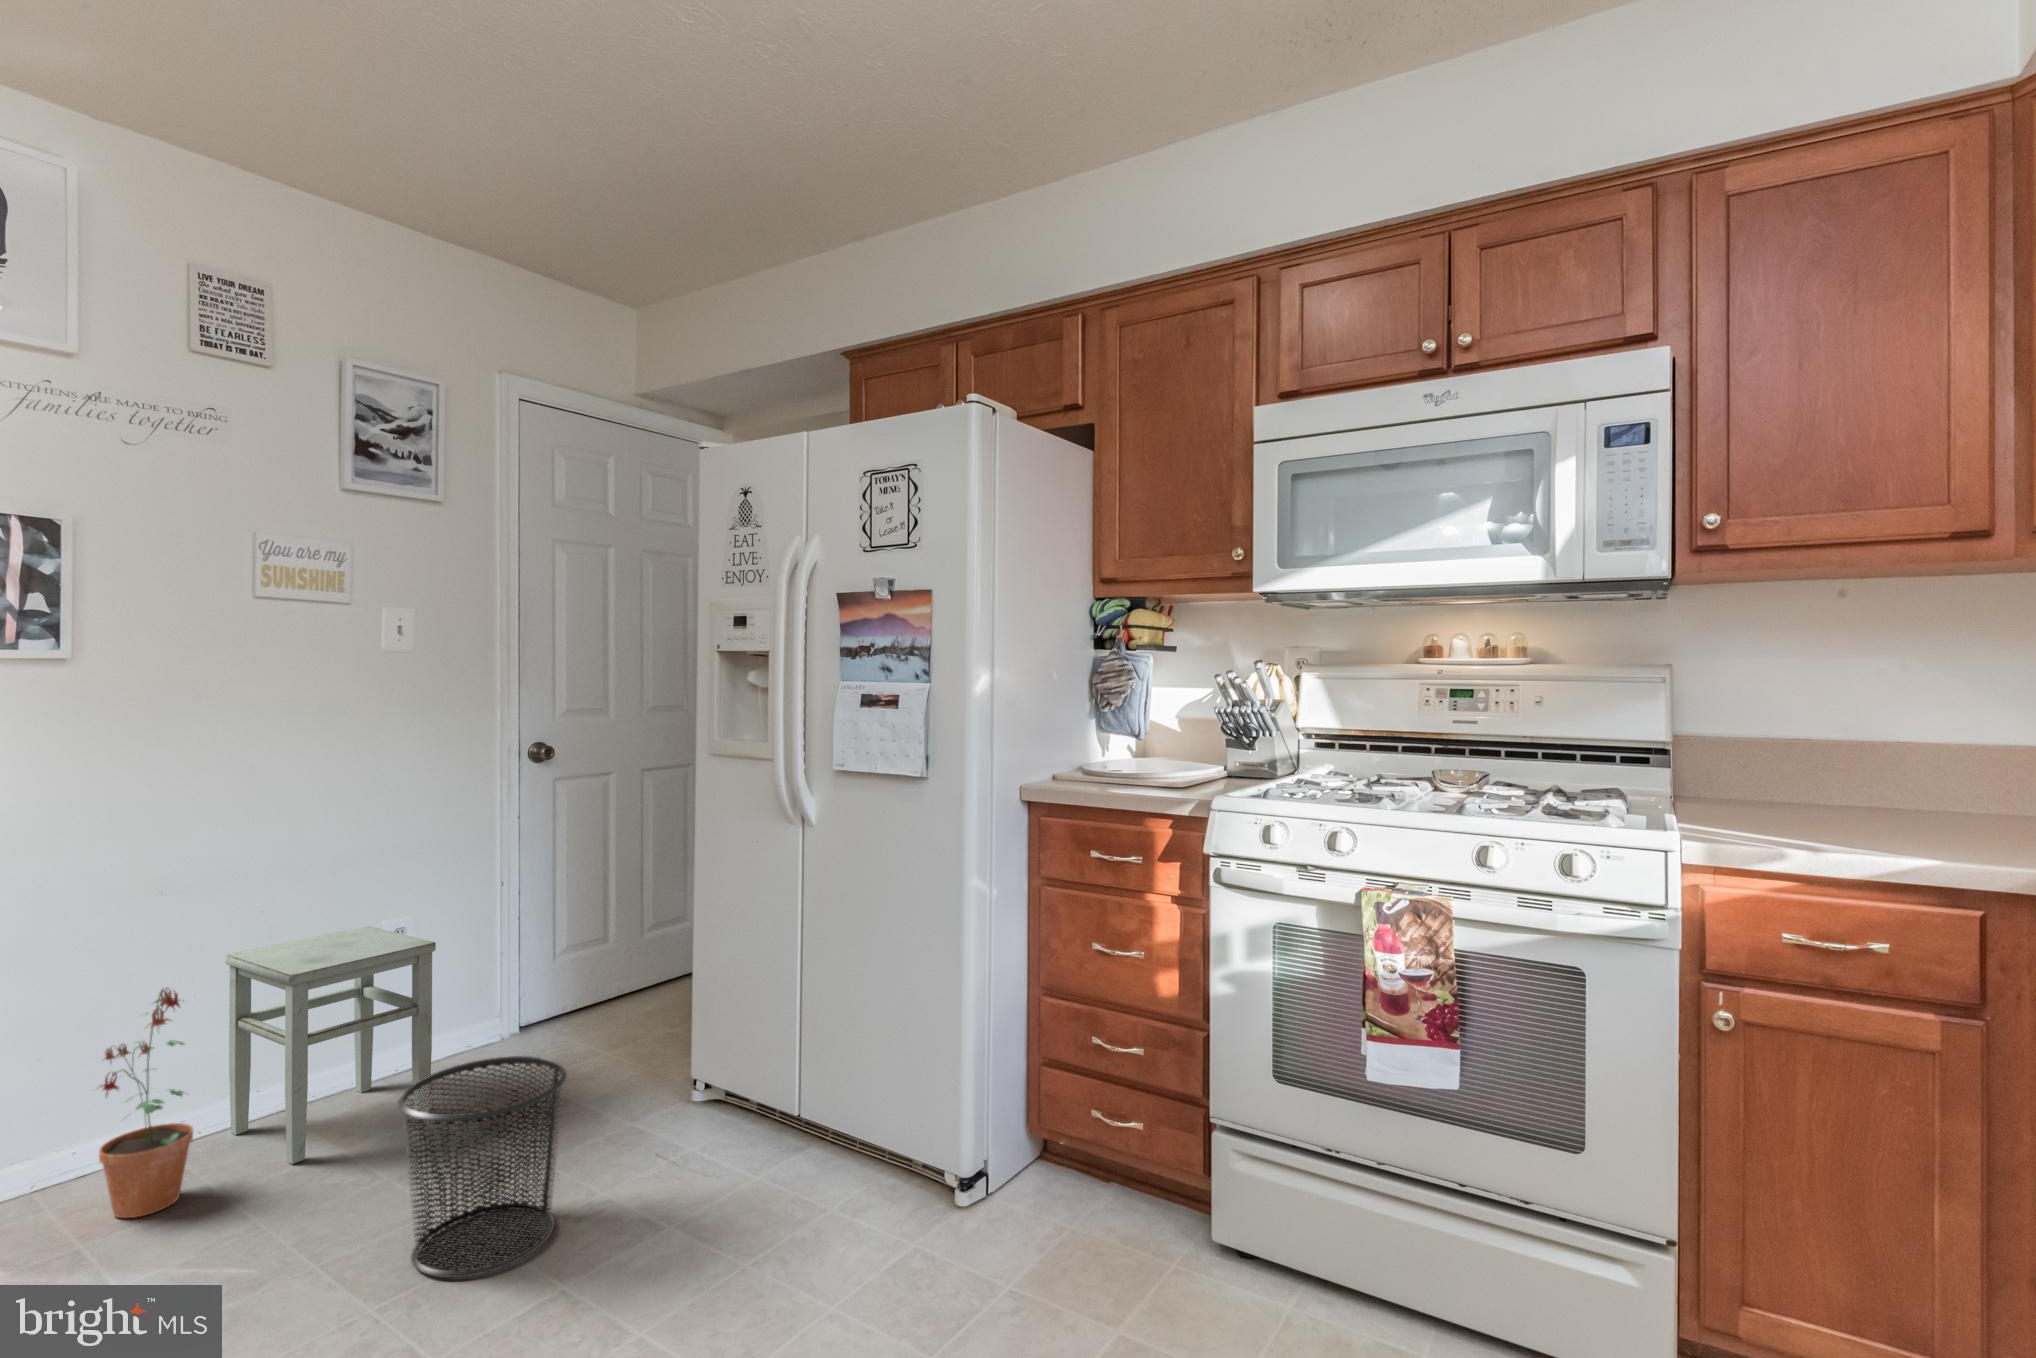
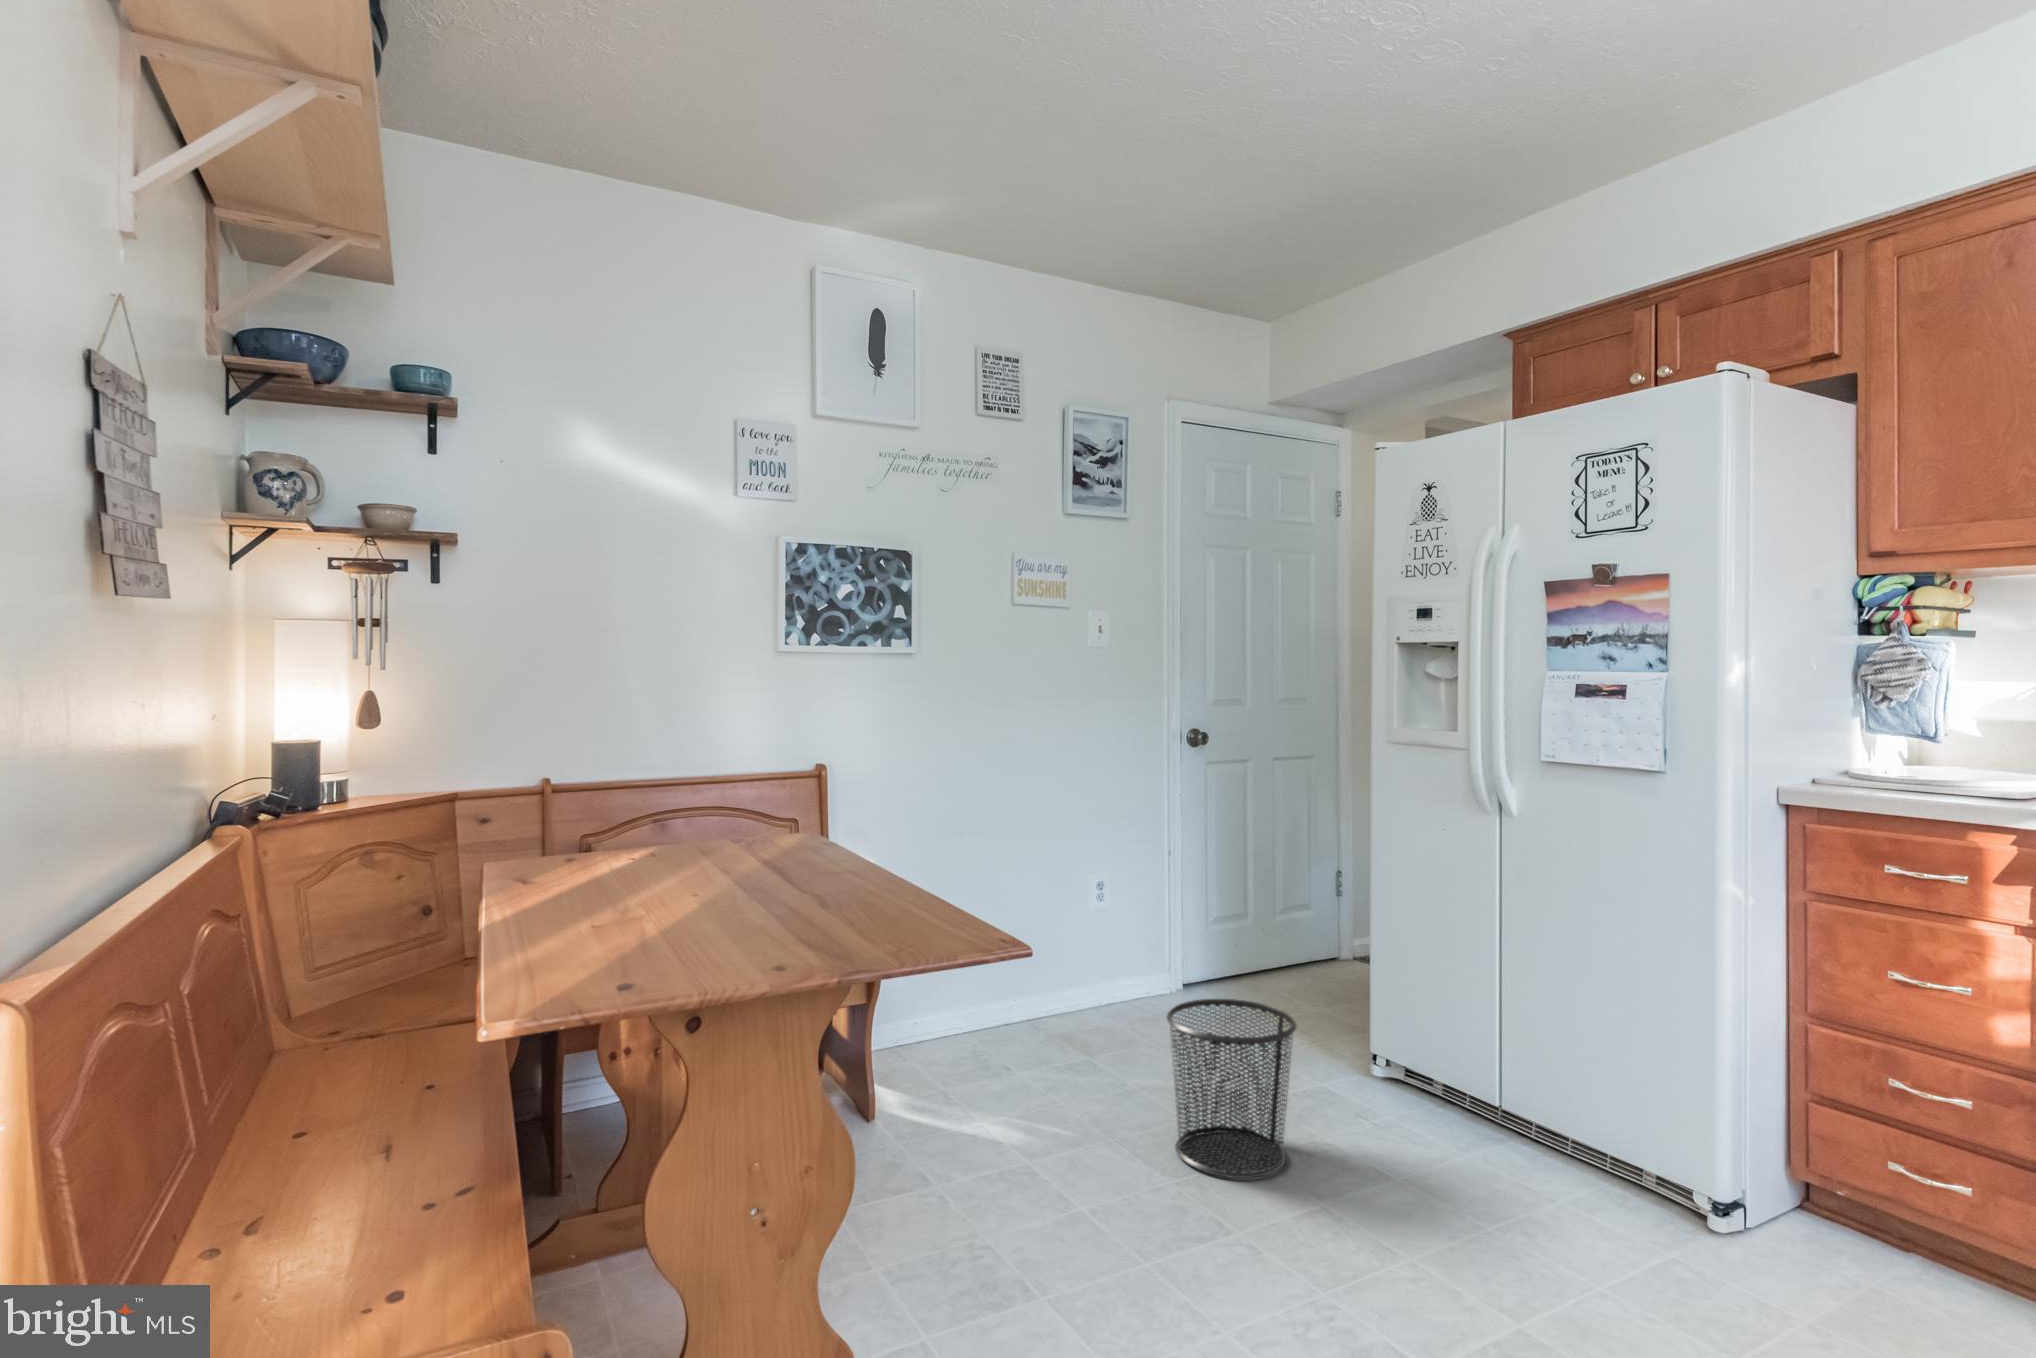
stool: present [226,926,436,1164] -> none [995,881,1143,1064]
potted plant: present [99,989,193,1218] -> none [934,909,995,1079]

